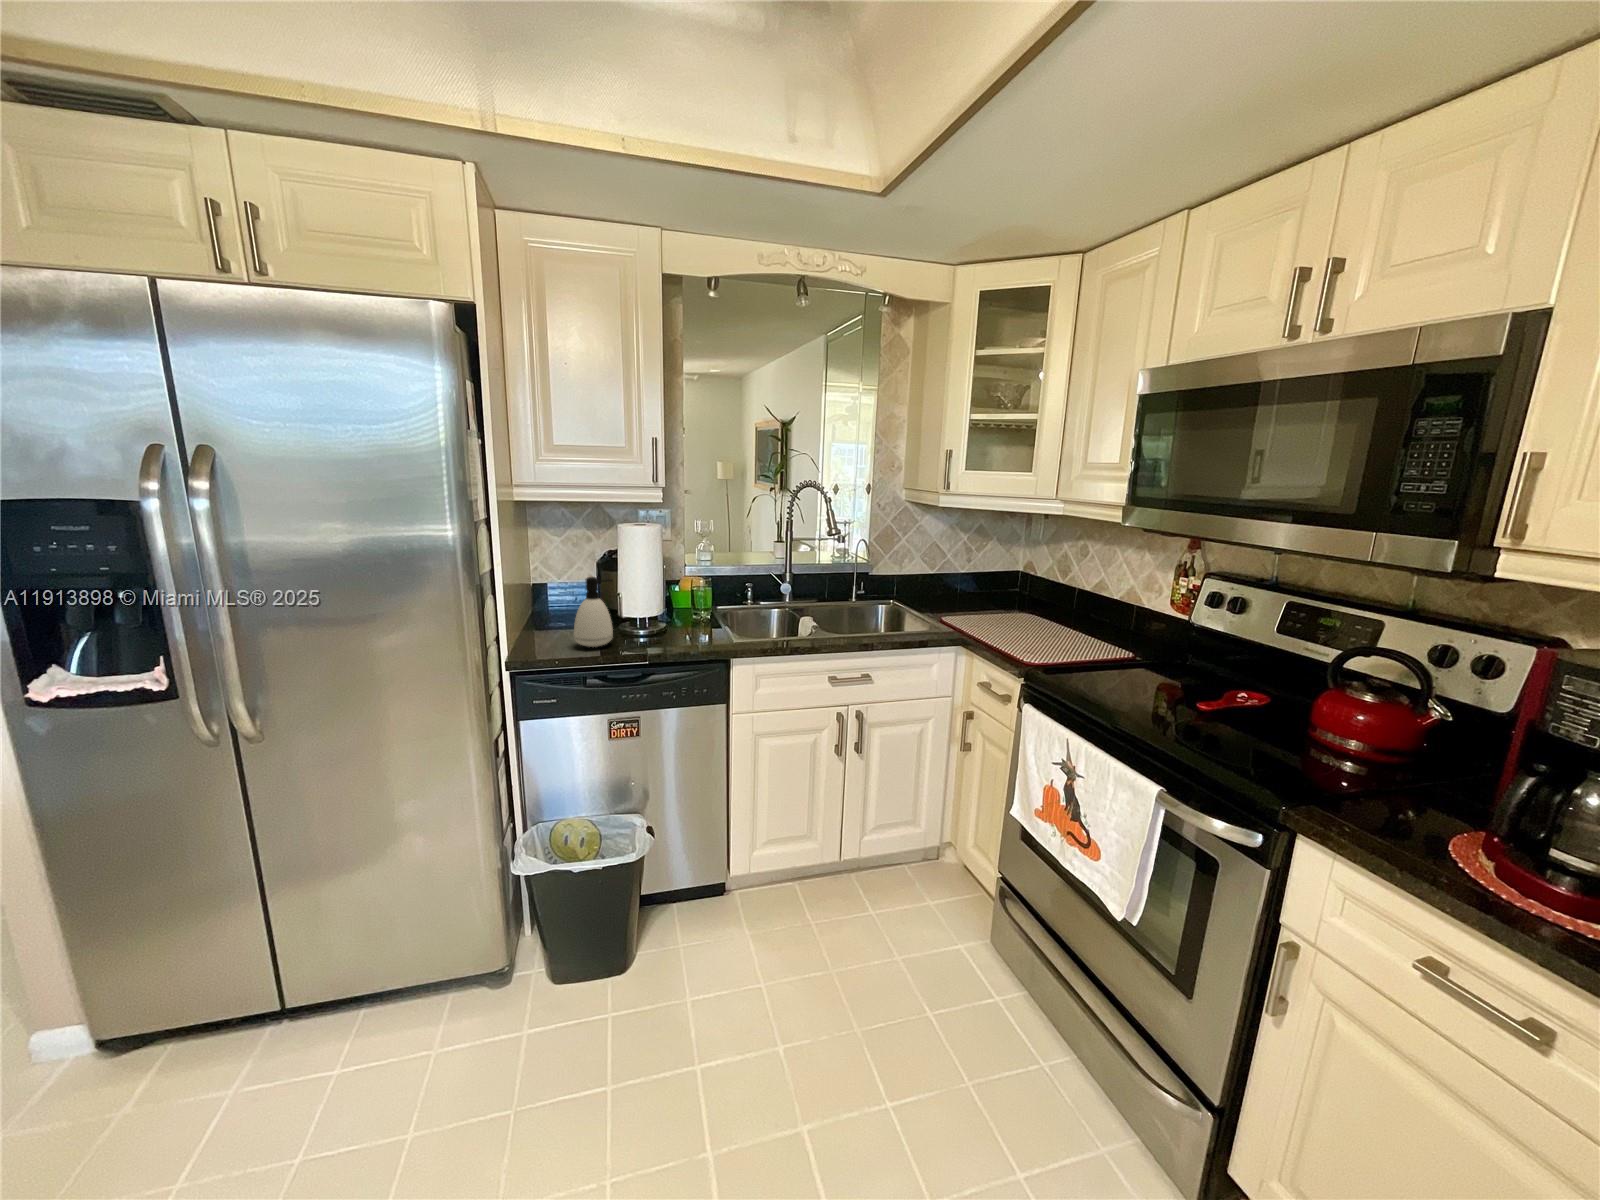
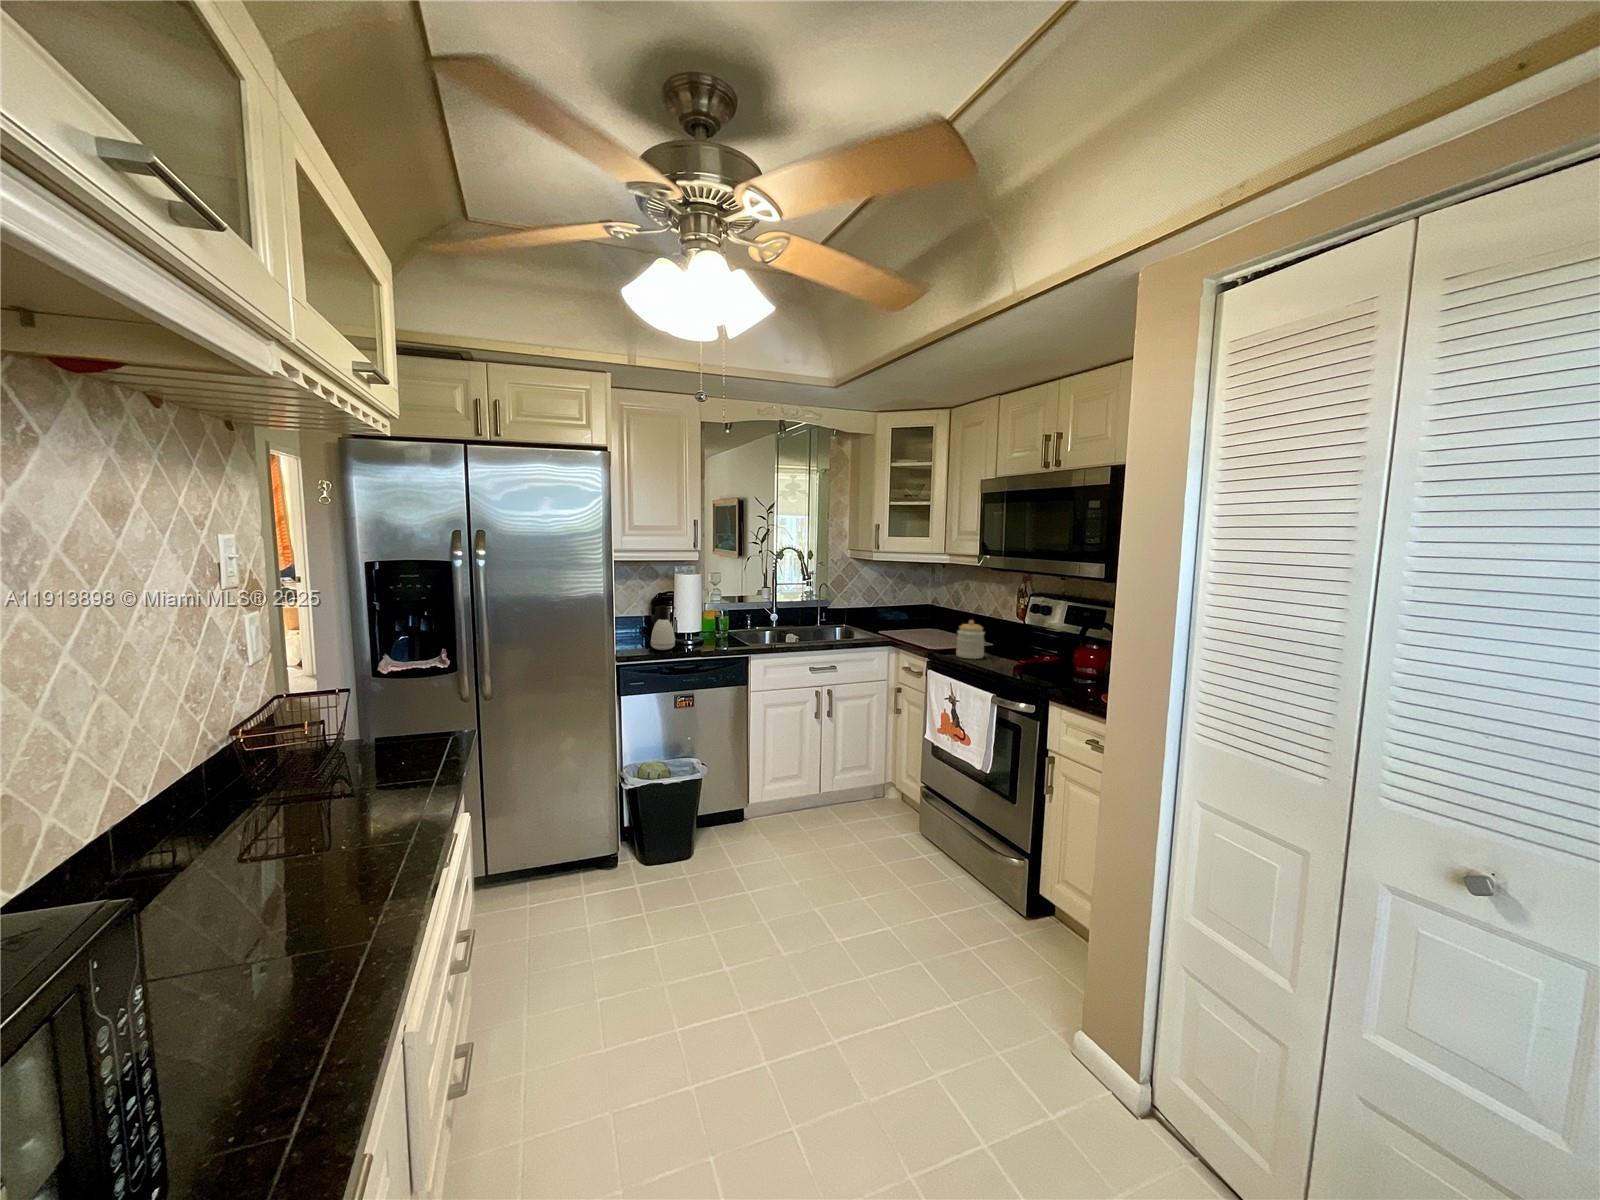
jar: none [1074,622,1131,692] -> present [956,620,984,659]

